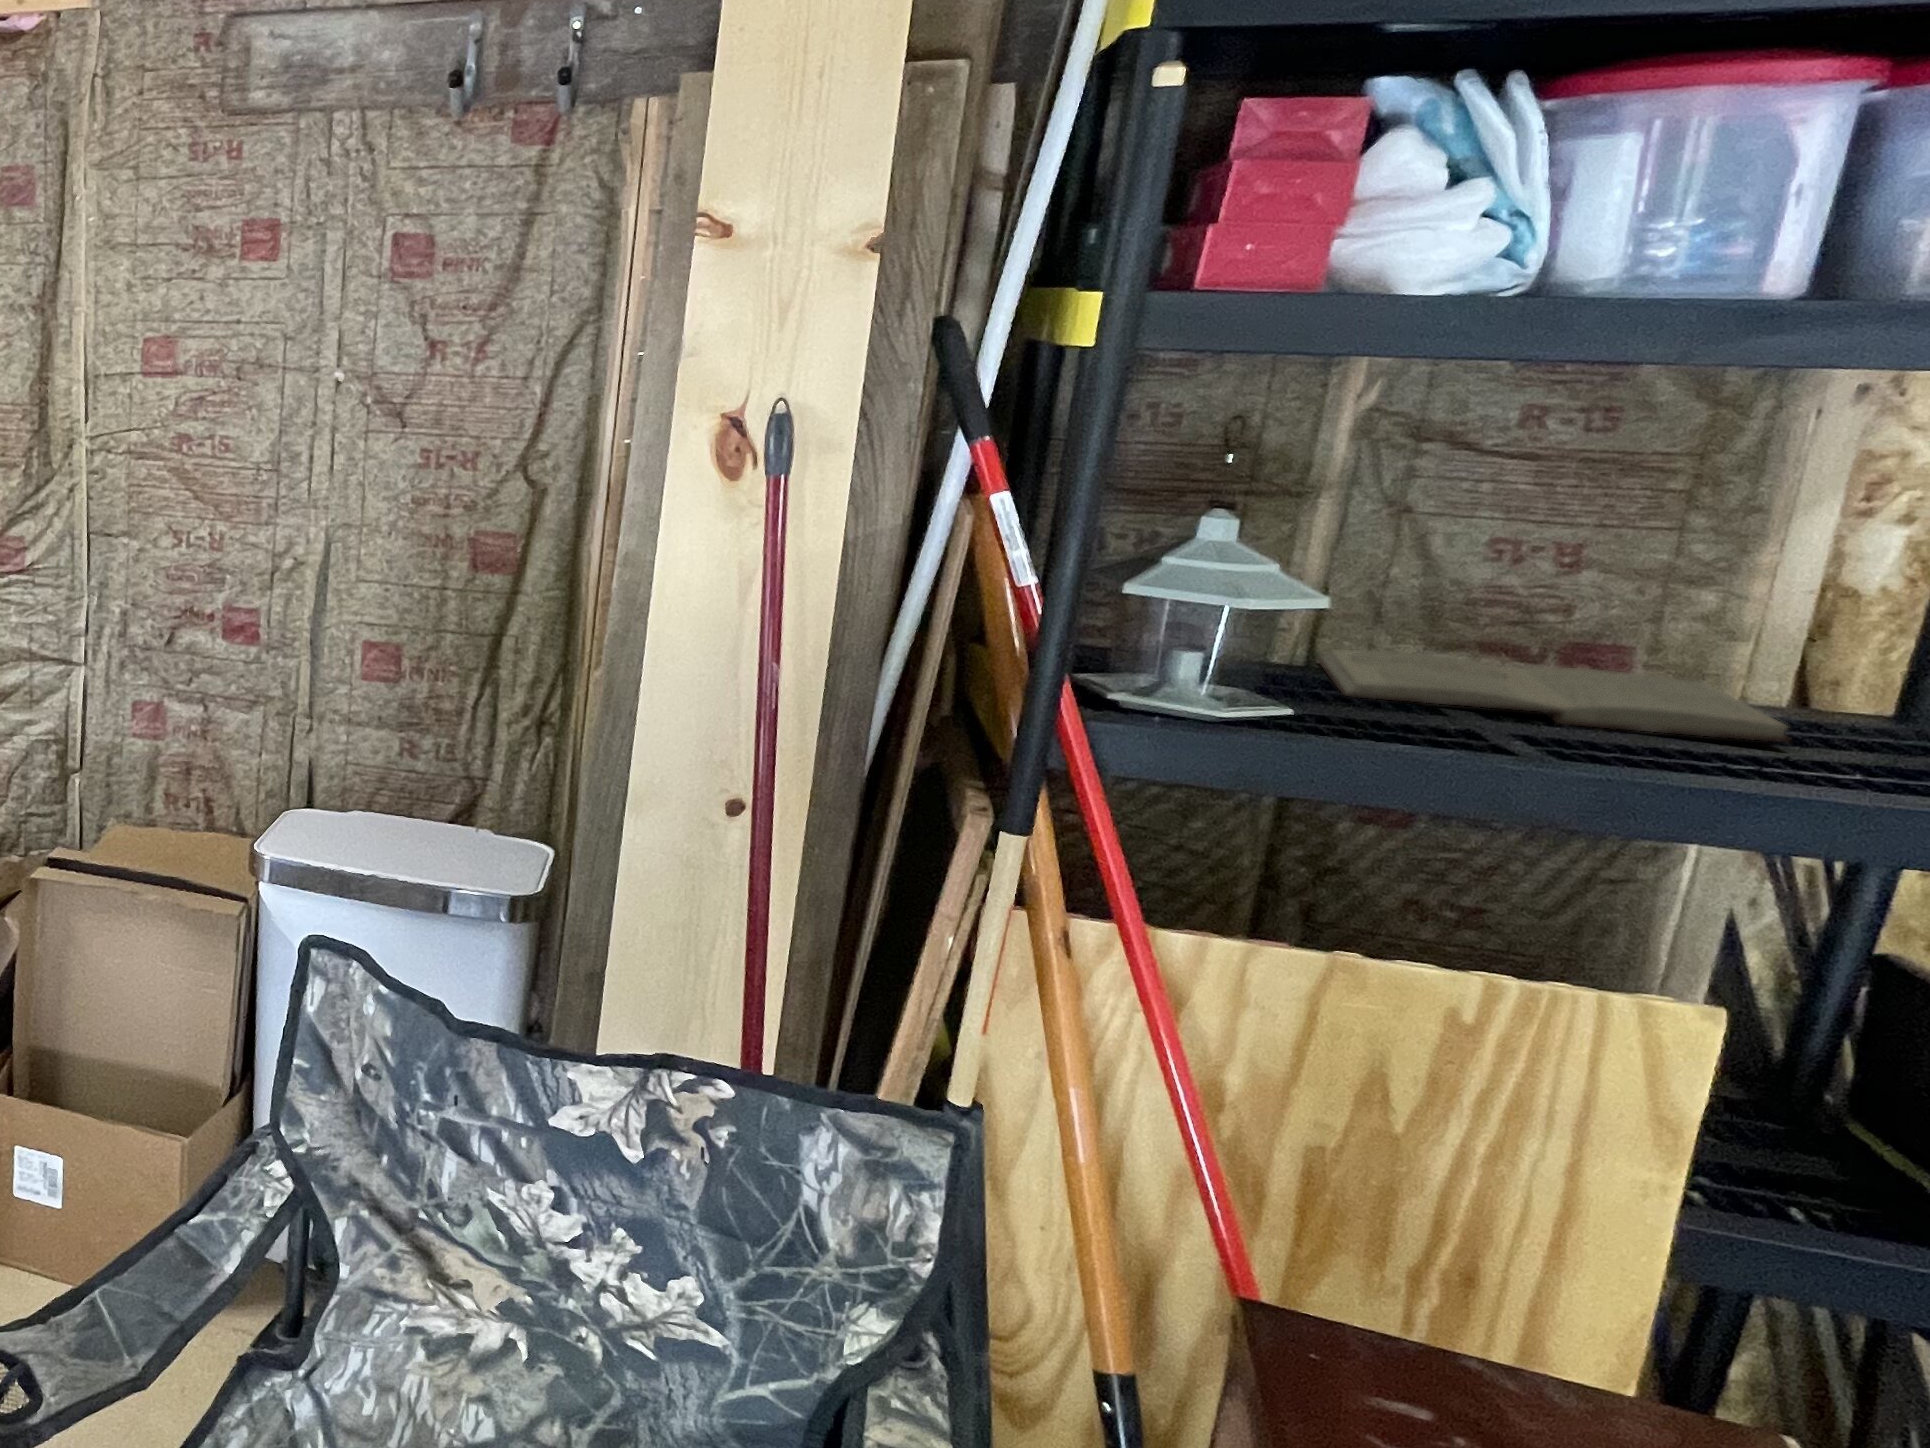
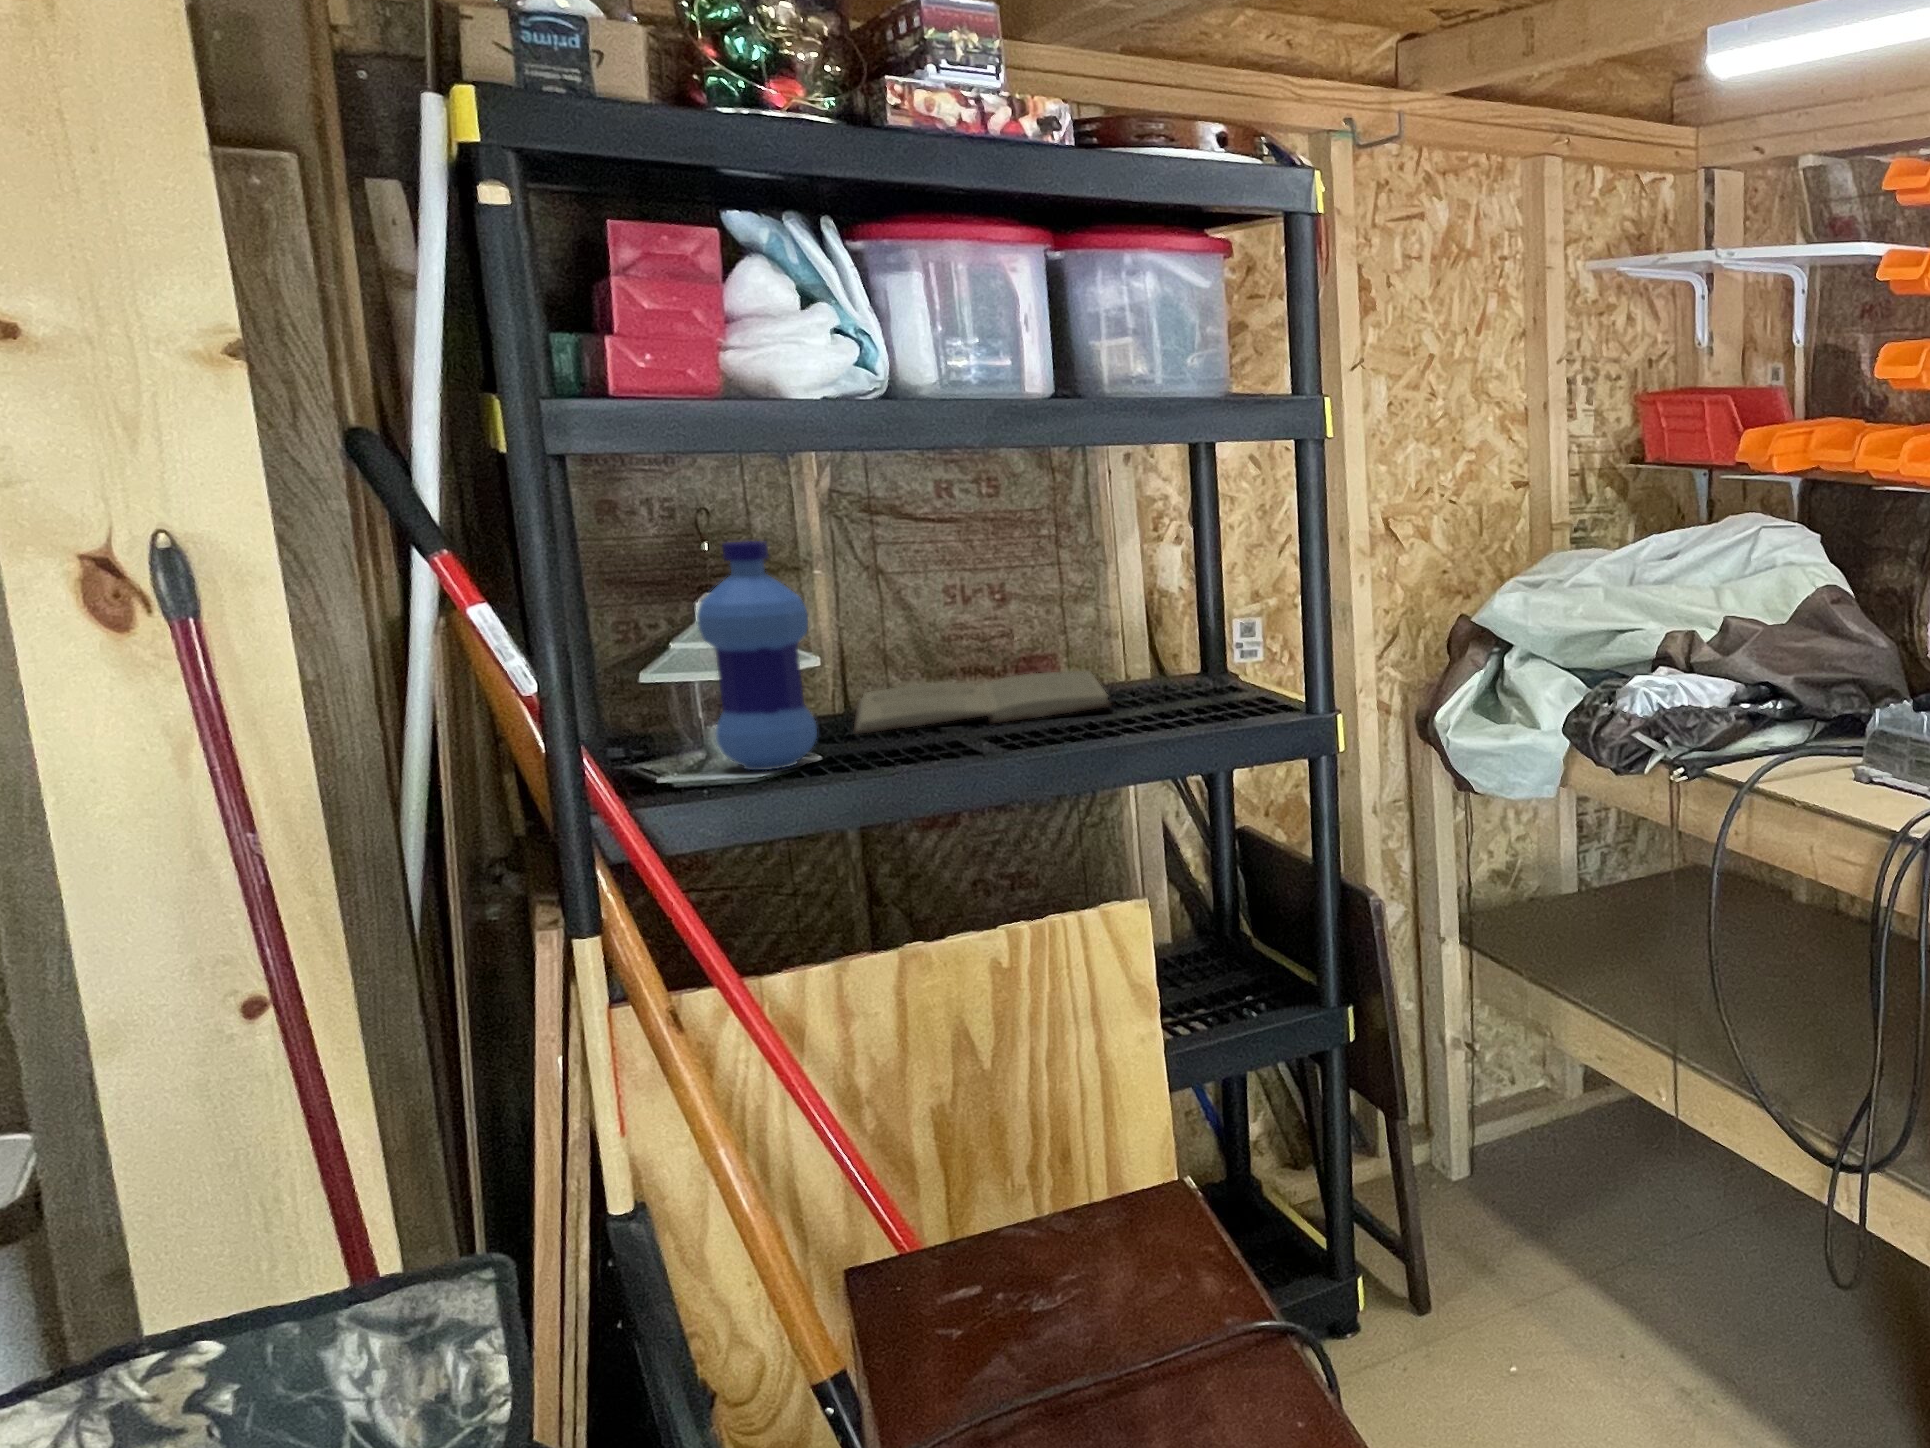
water bottle: none [1210,453,1390,717] -> present [697,541,817,770]

